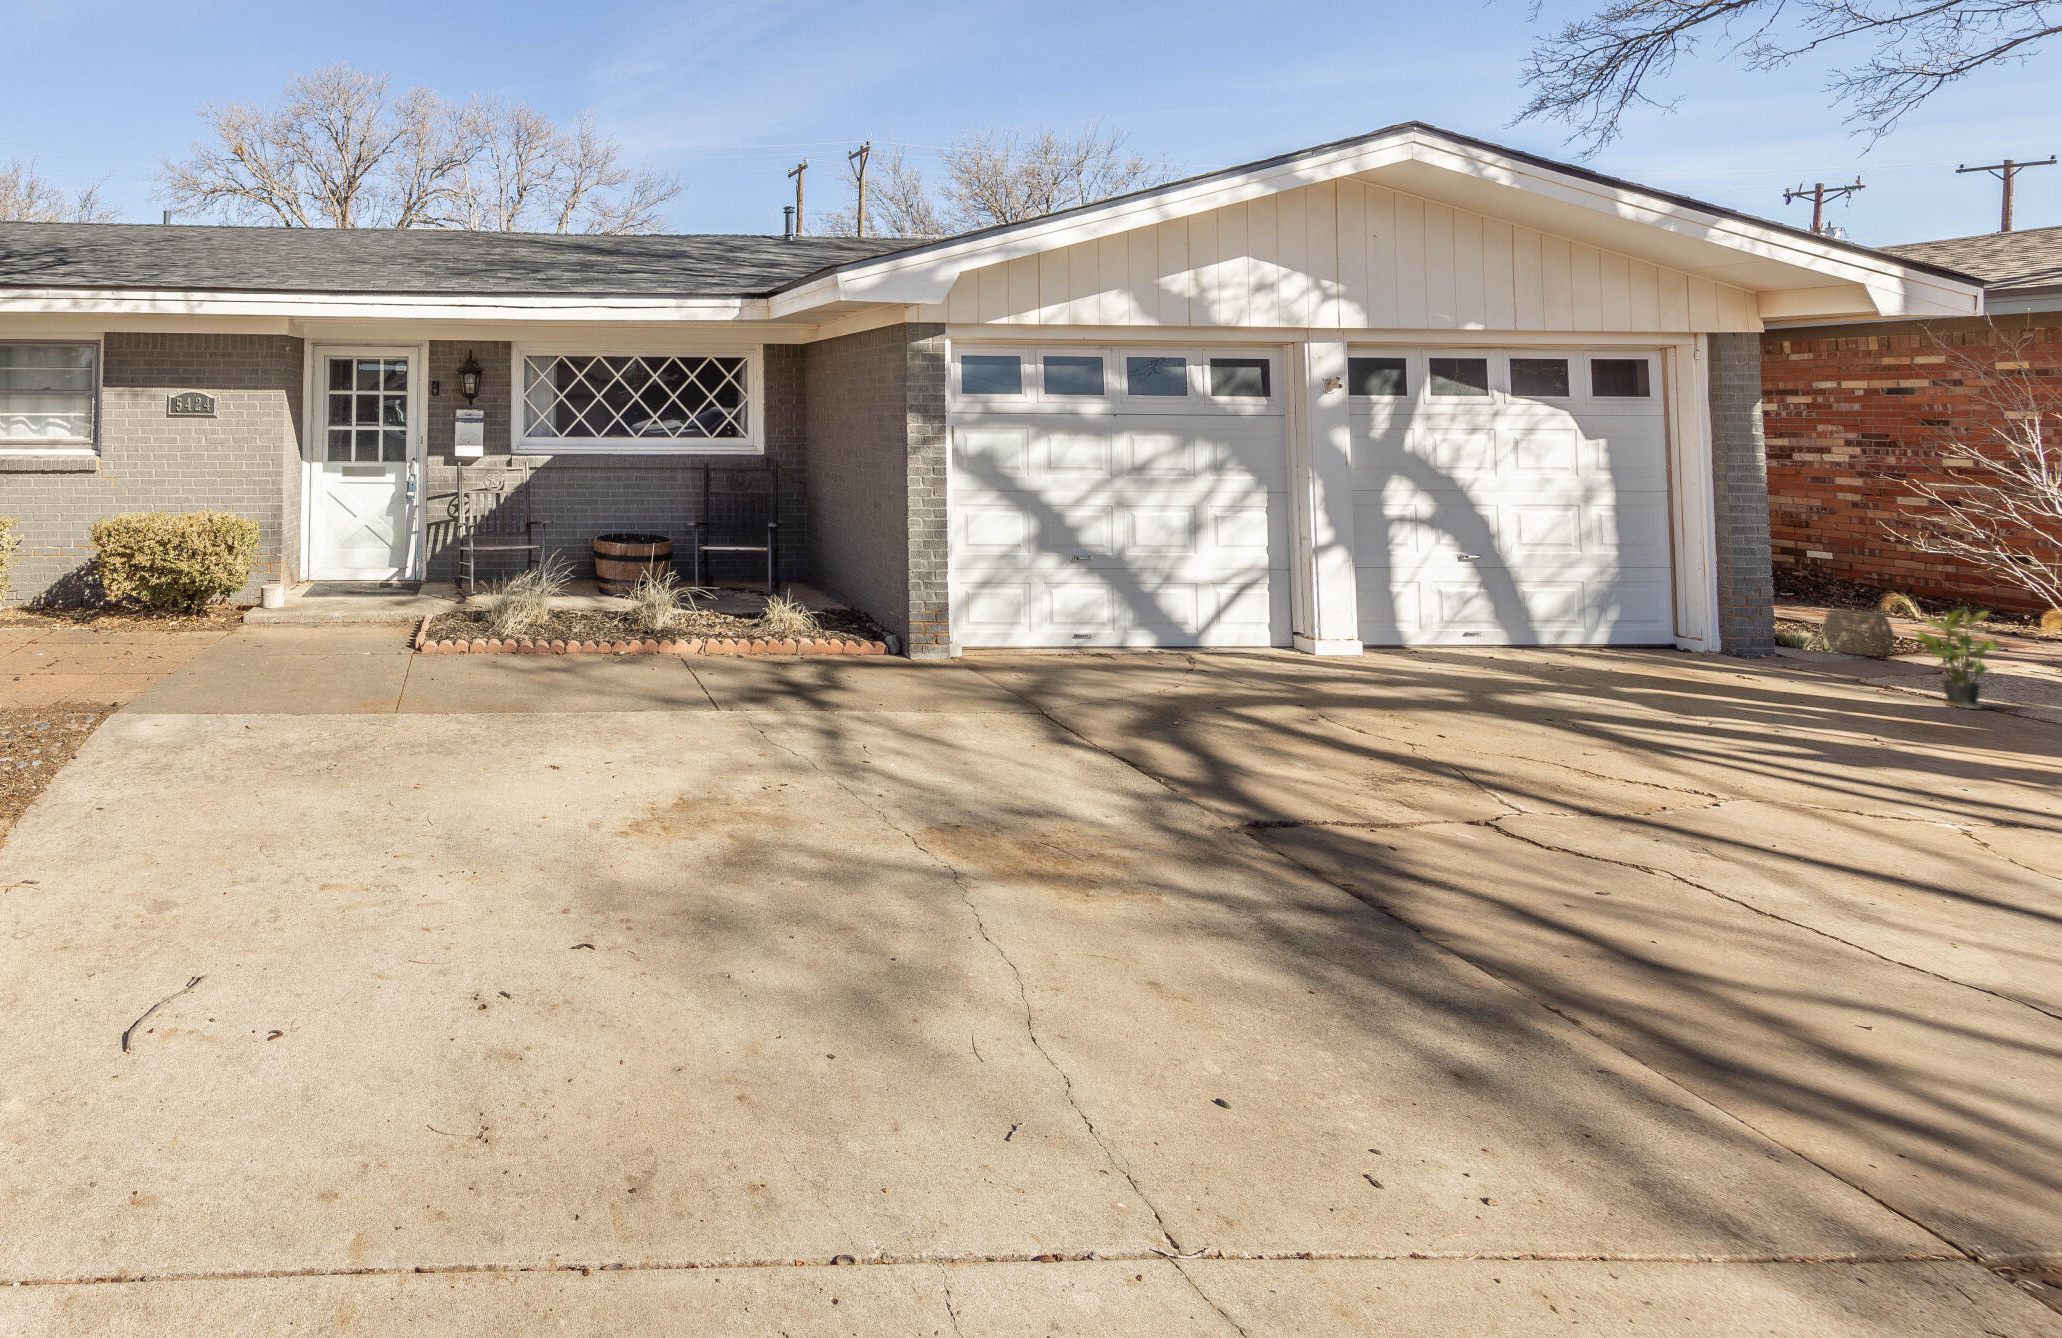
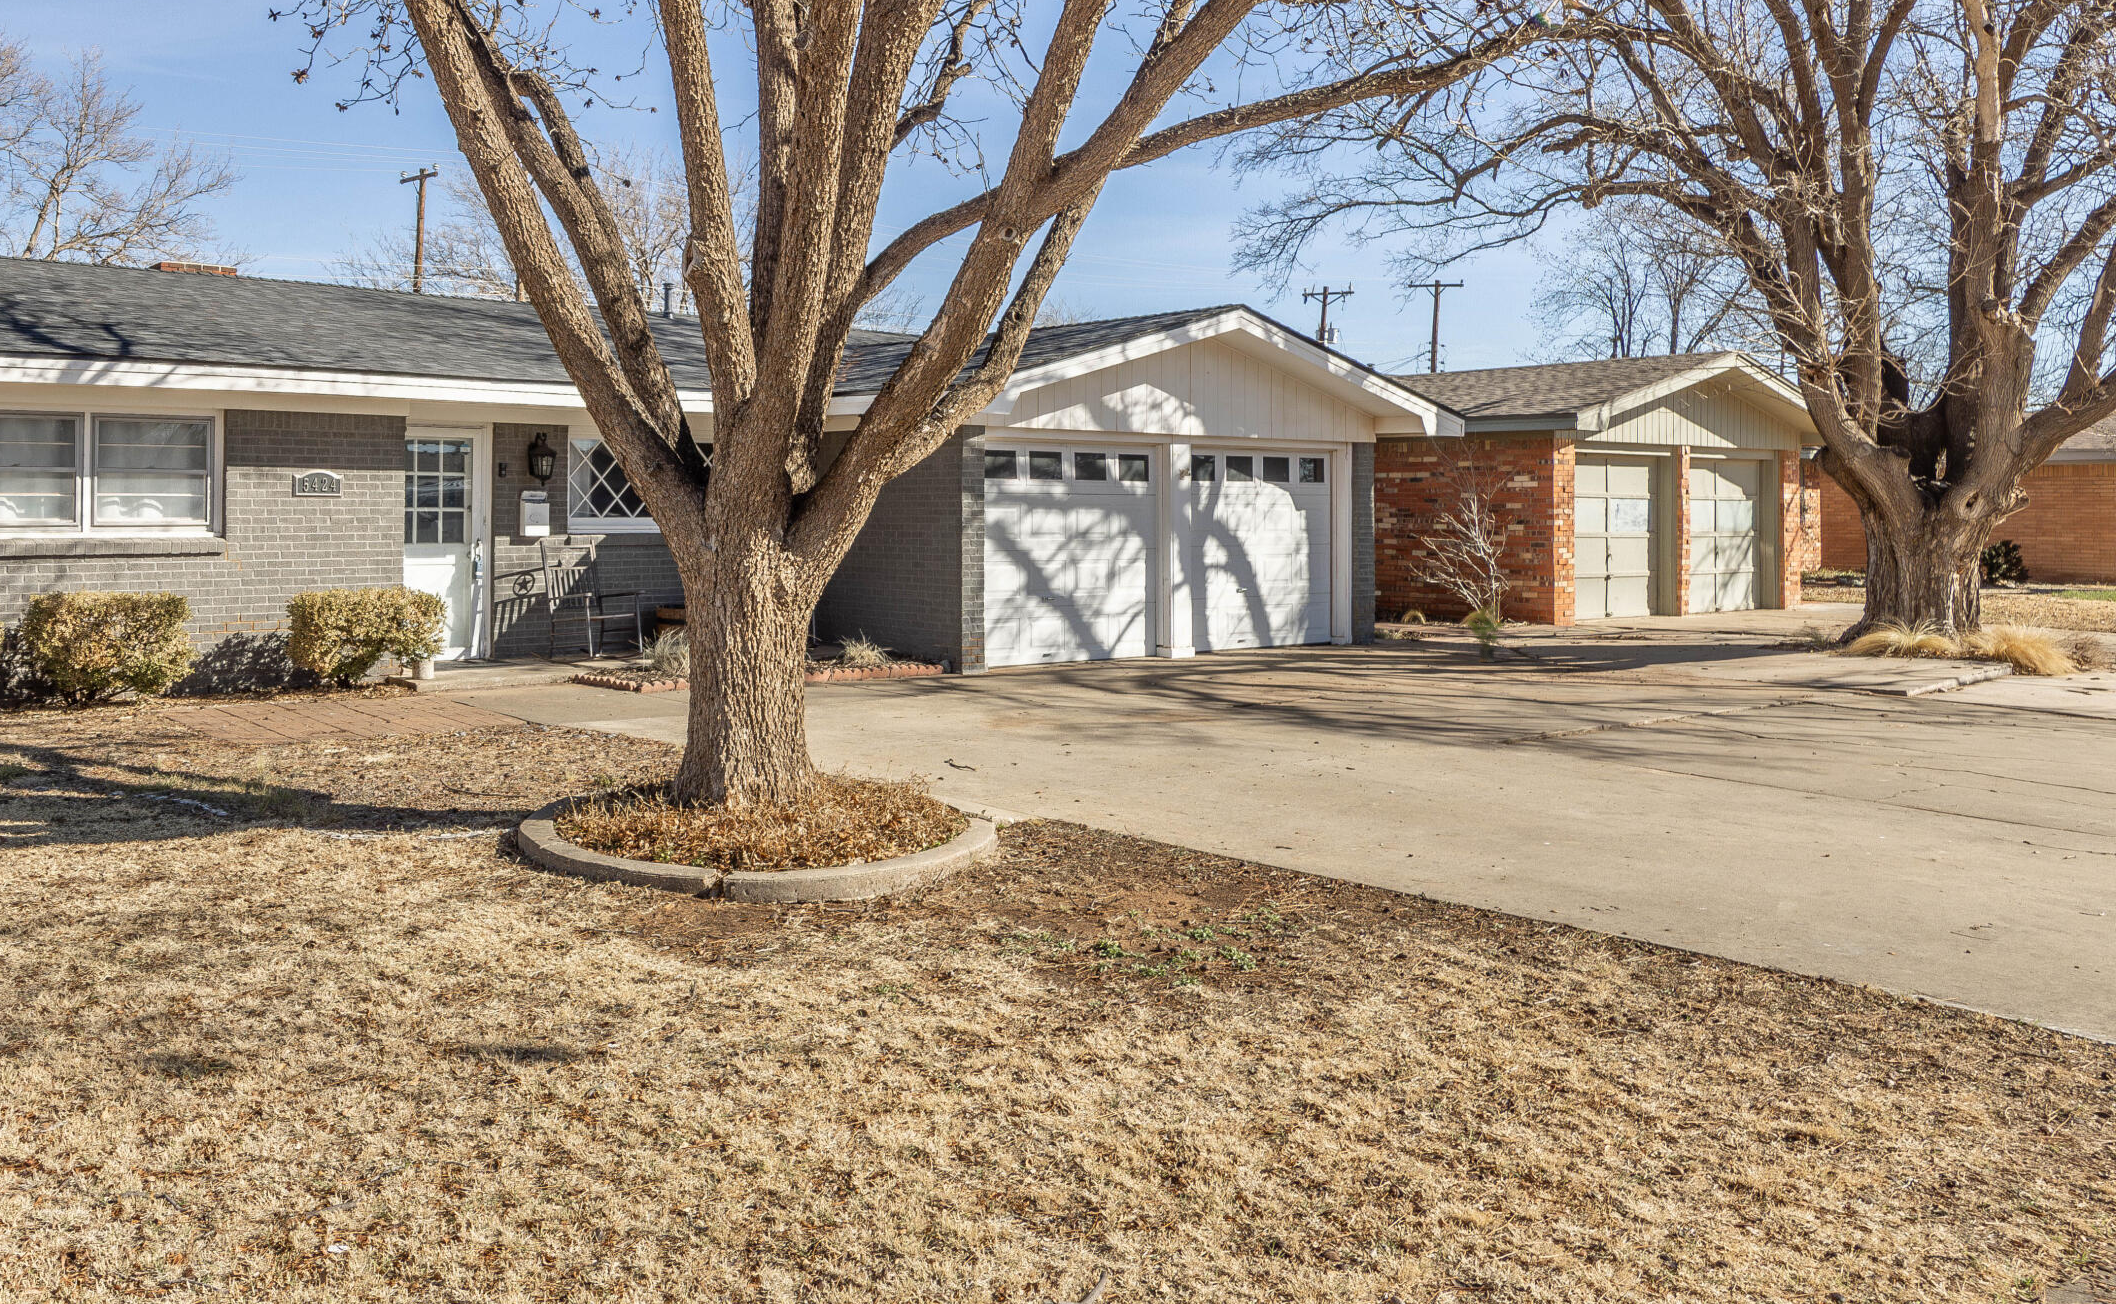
woven basket: present [1823,608,1894,656] -> none [1401,618,1436,646]

